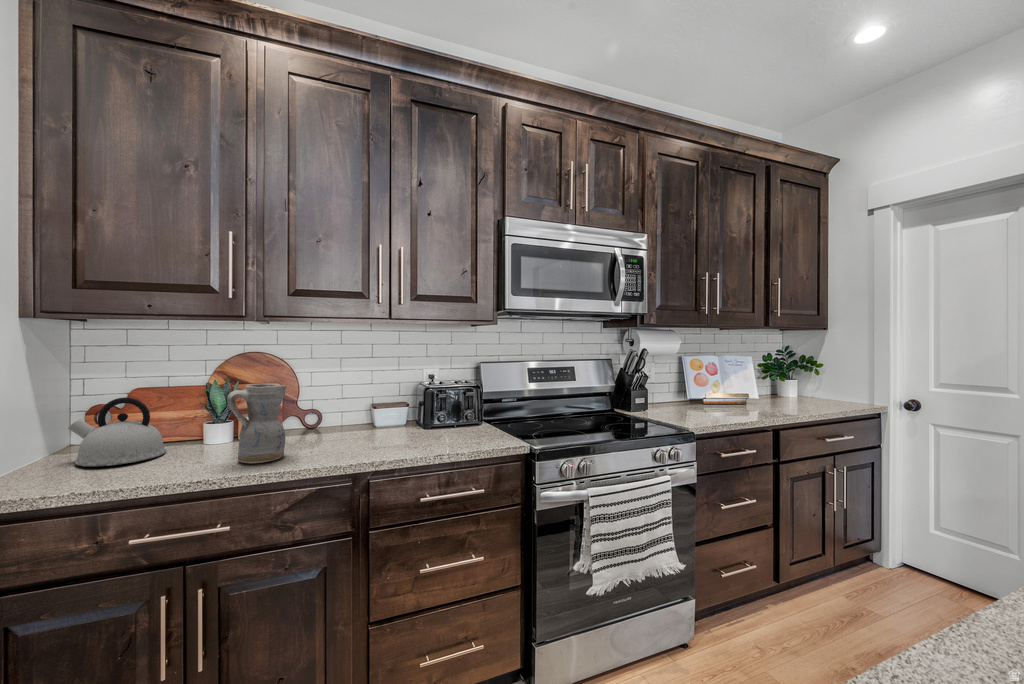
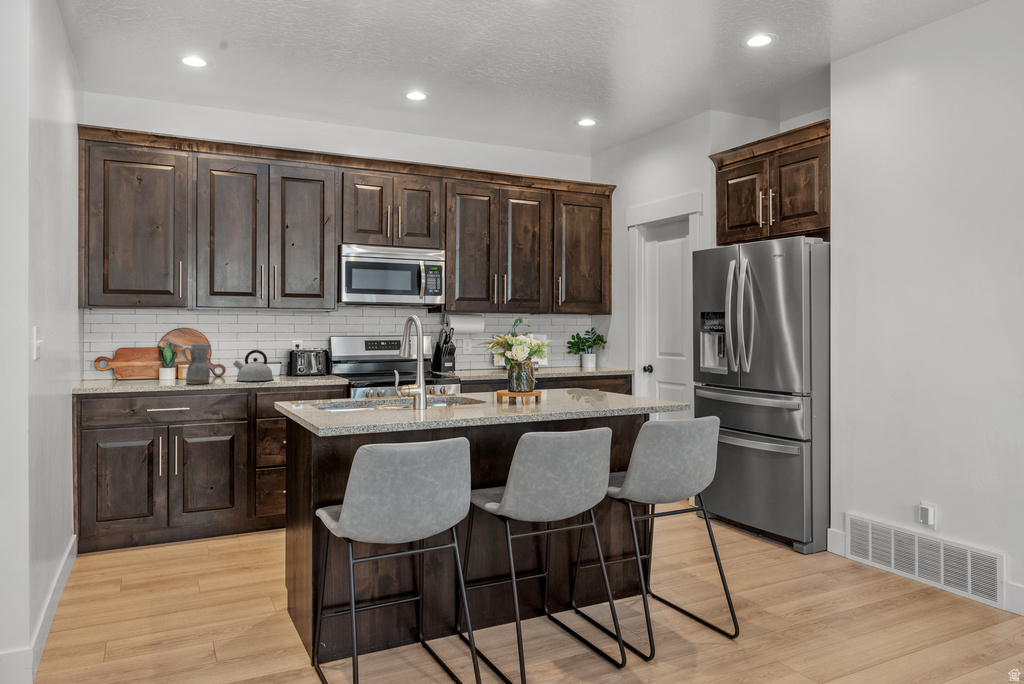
kettle: present [68,398,166,466] -> present [233,350,273,381]

